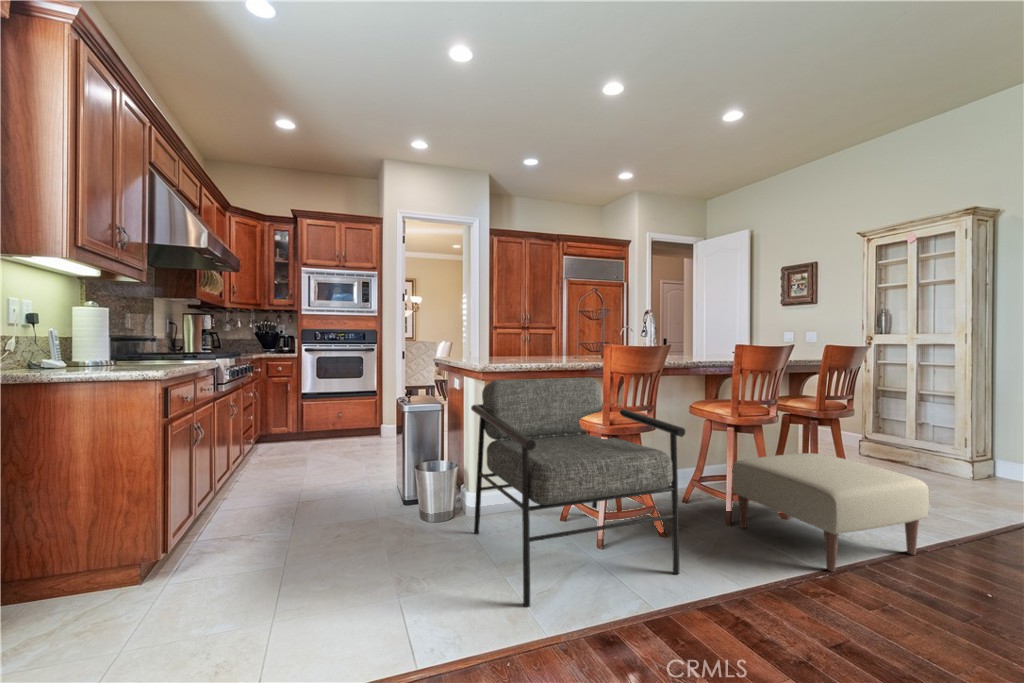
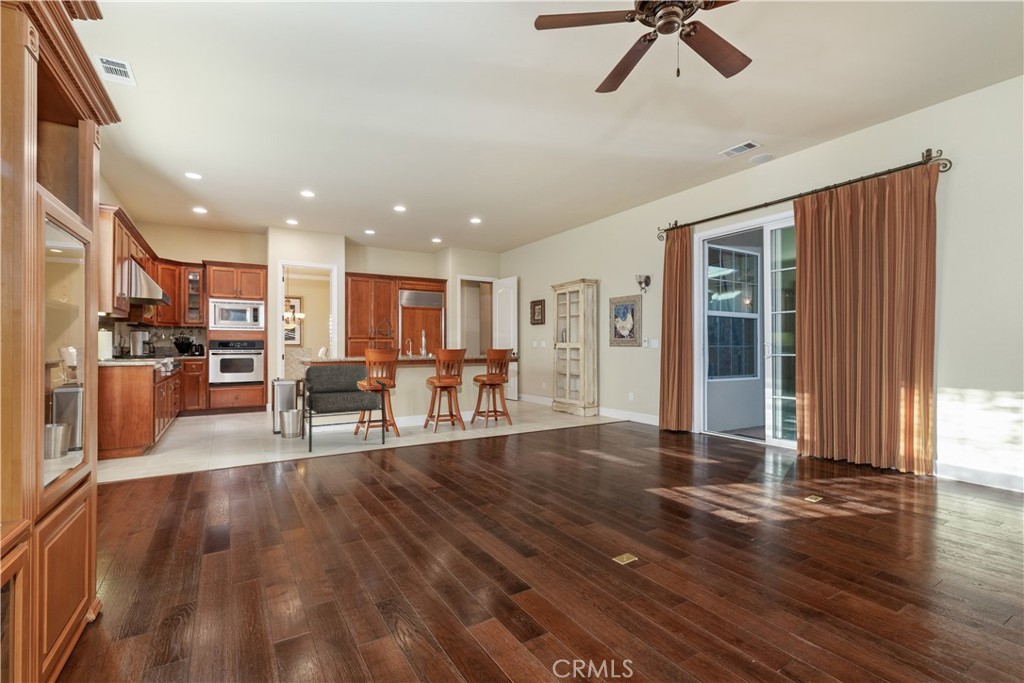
ottoman: present [732,453,929,572] -> none [431,400,499,441]

